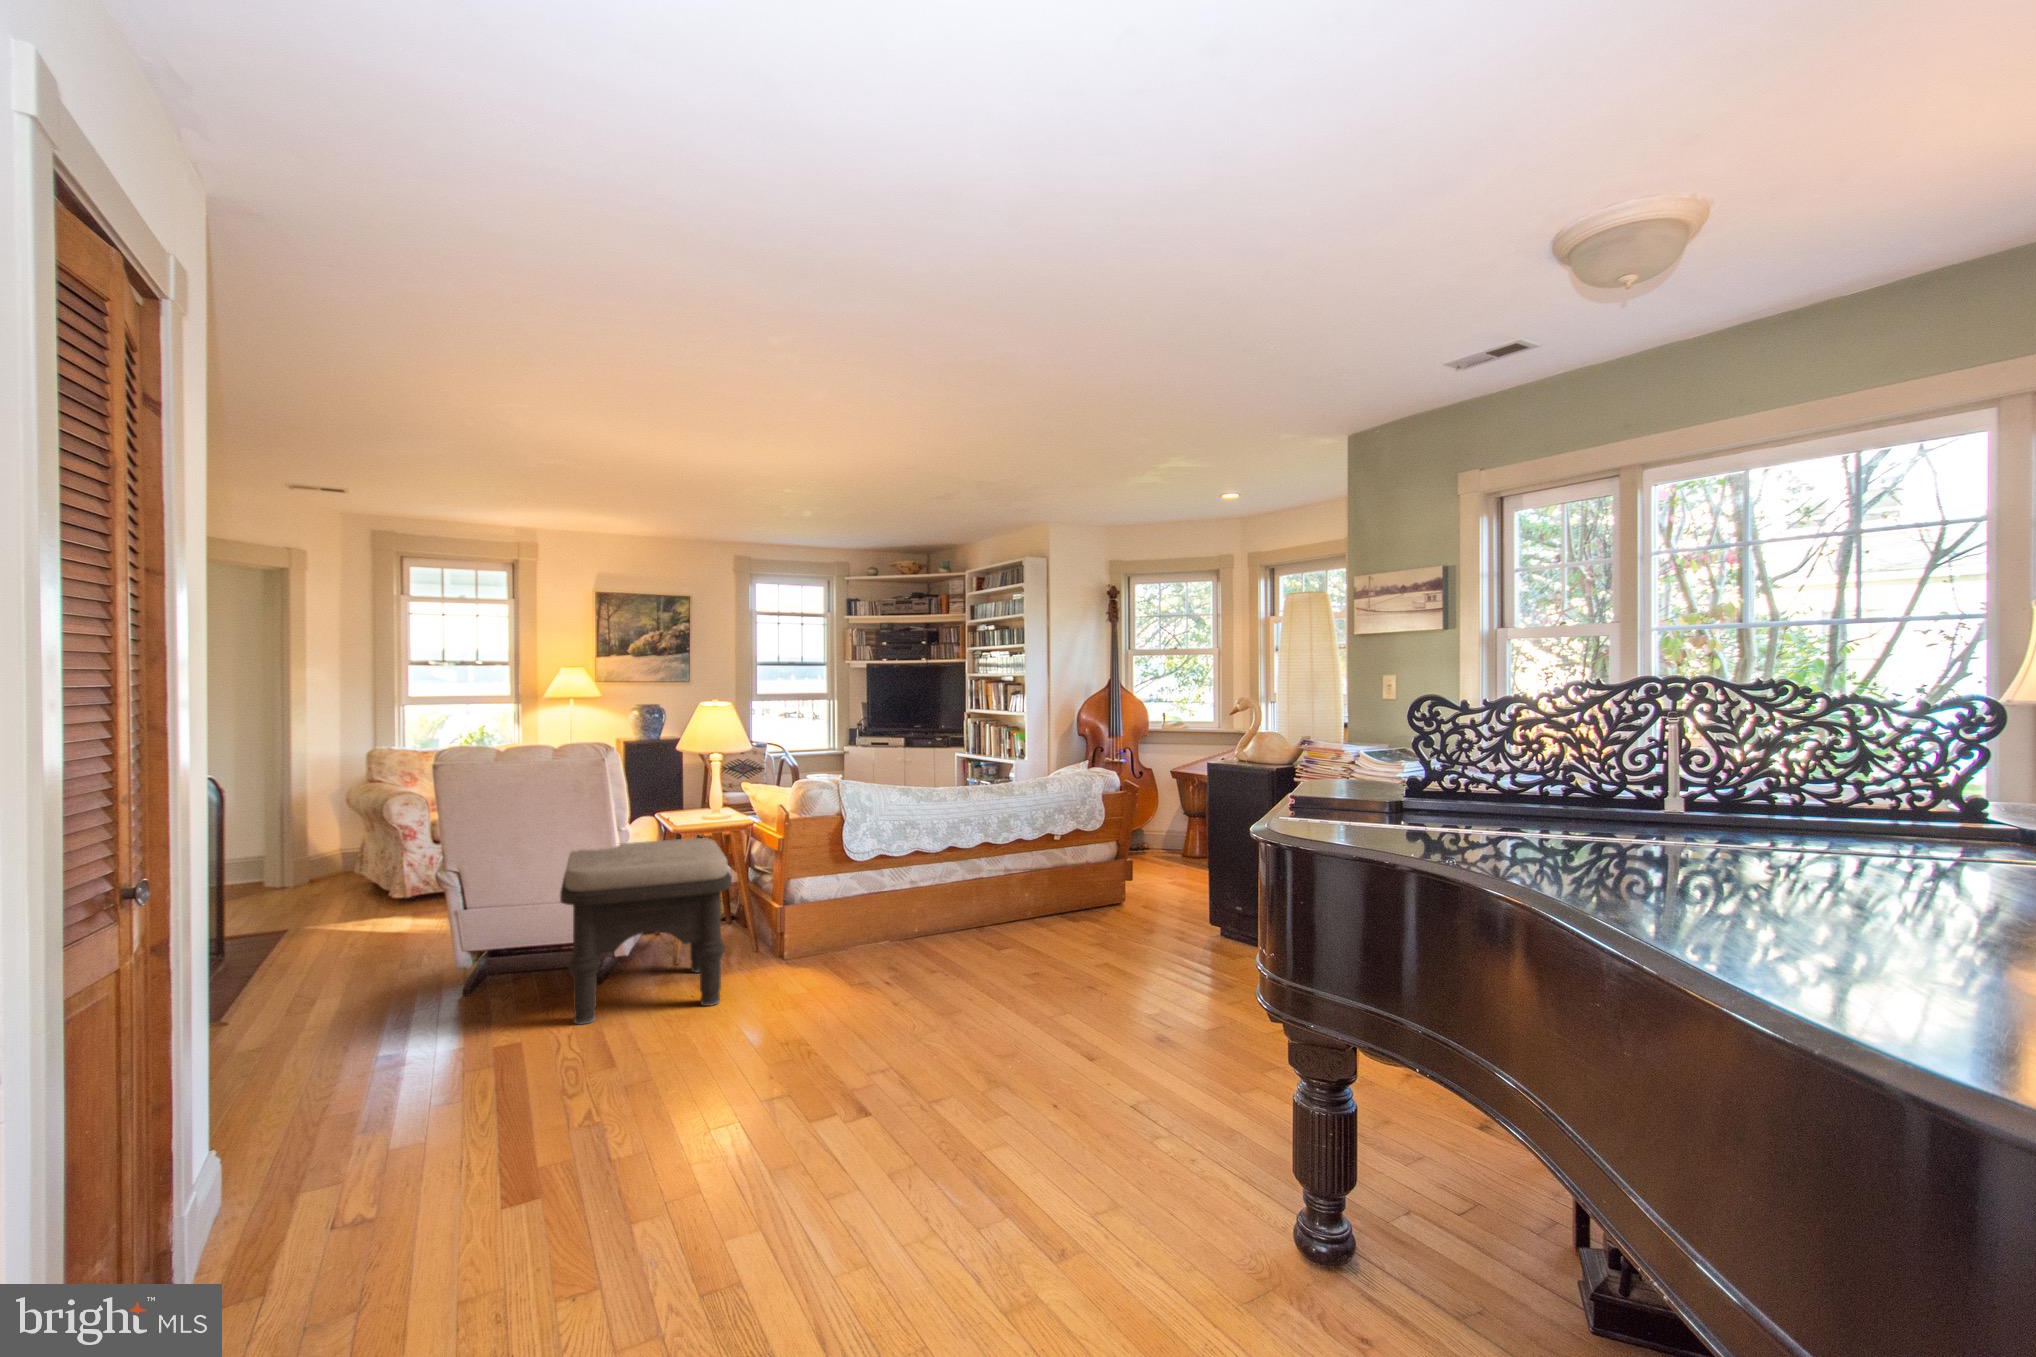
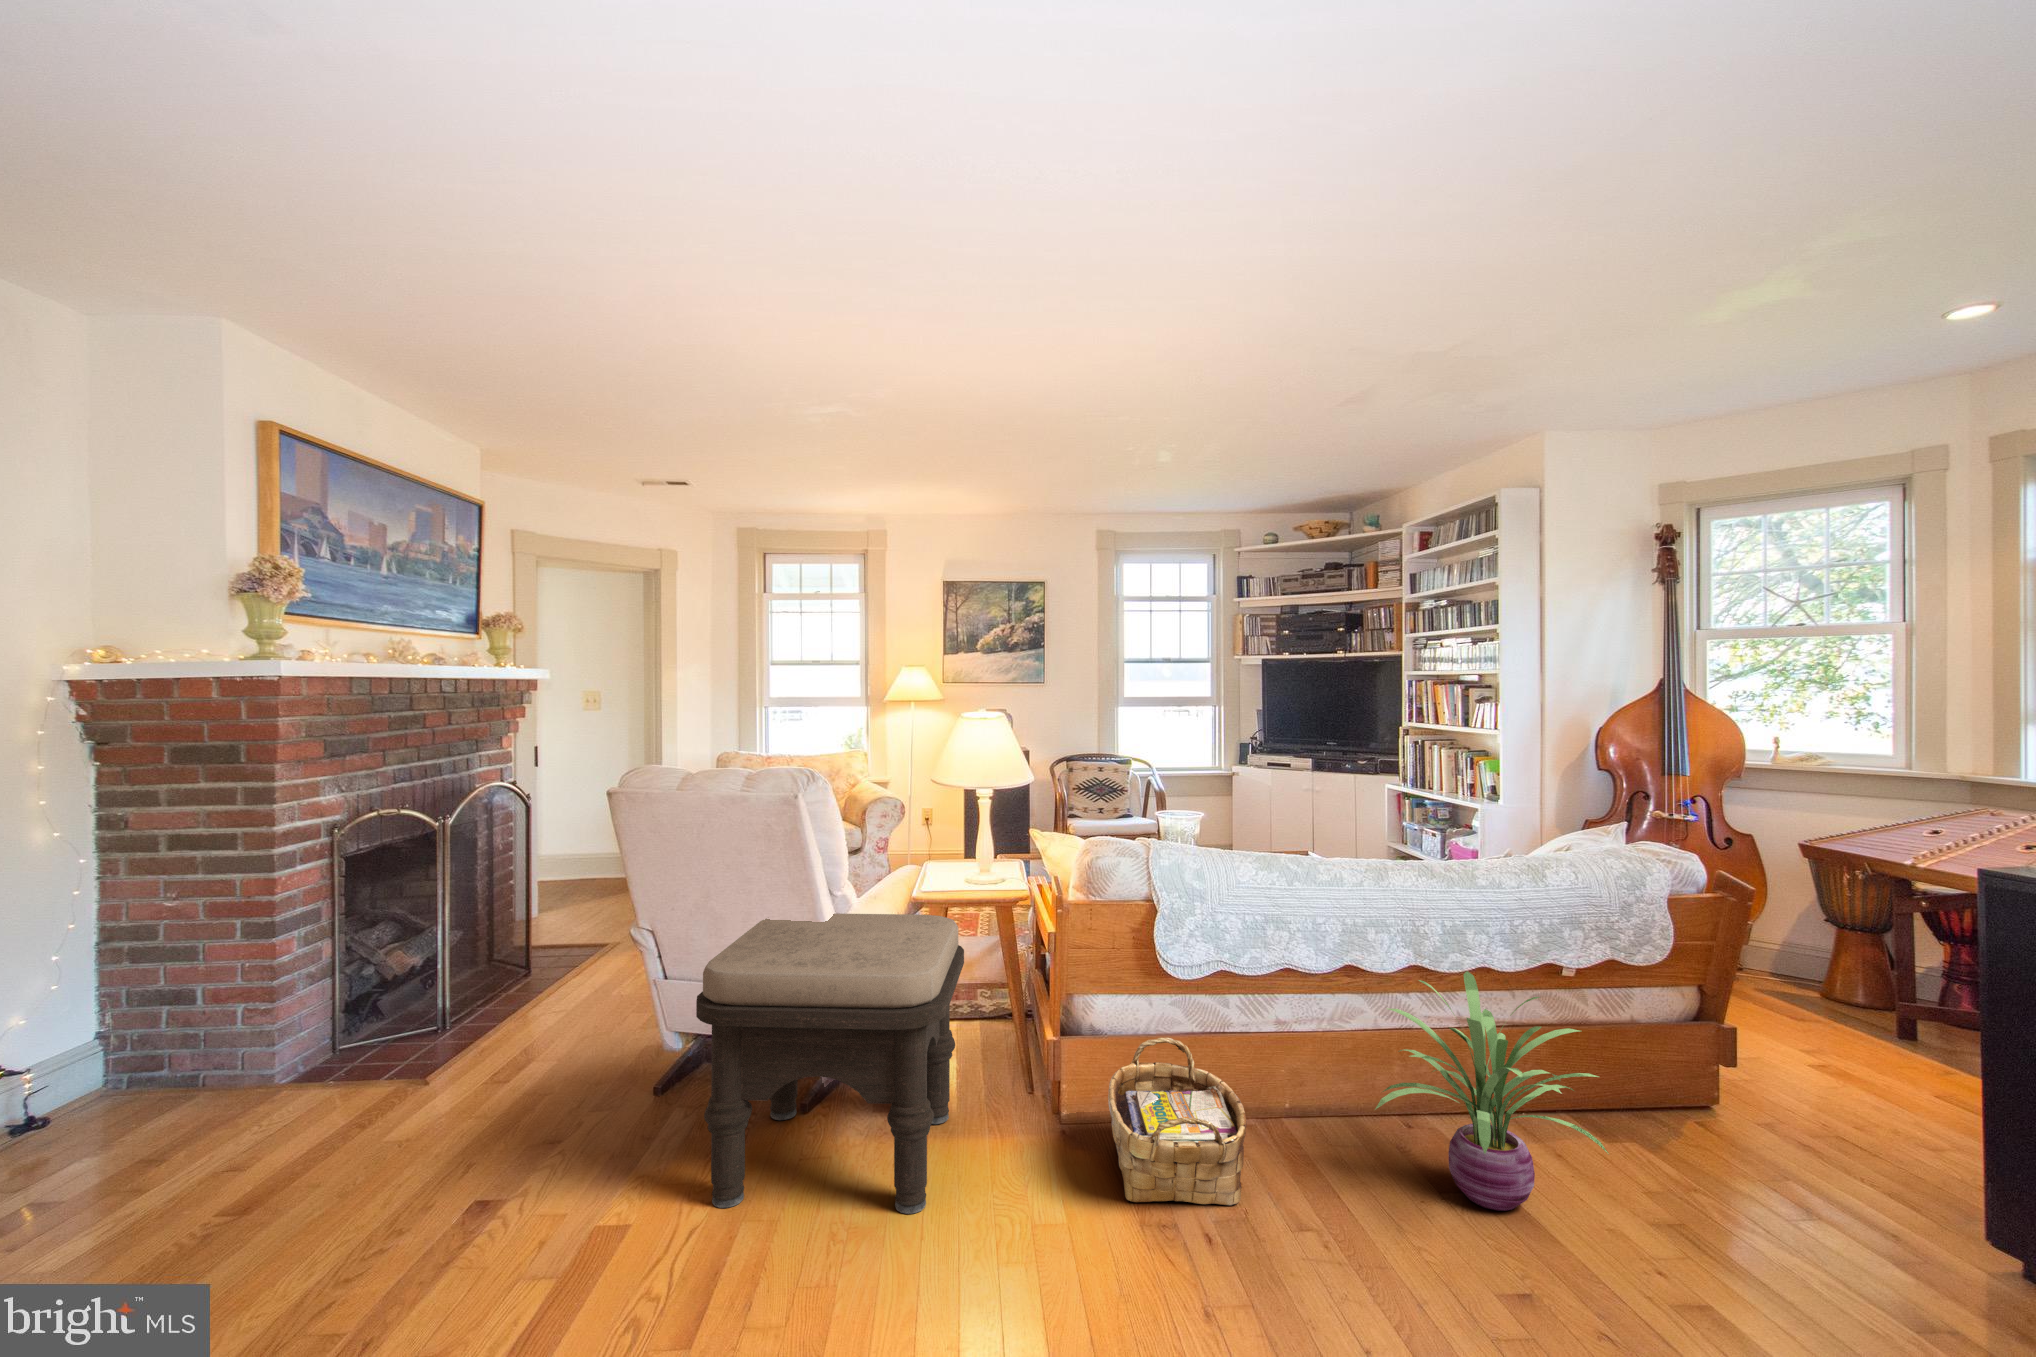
decorative plant: none [968,838,1073,954] -> present [1375,971,1608,1211]
woven basket: none [820,895,902,980] -> present [1108,1038,1247,1205]

